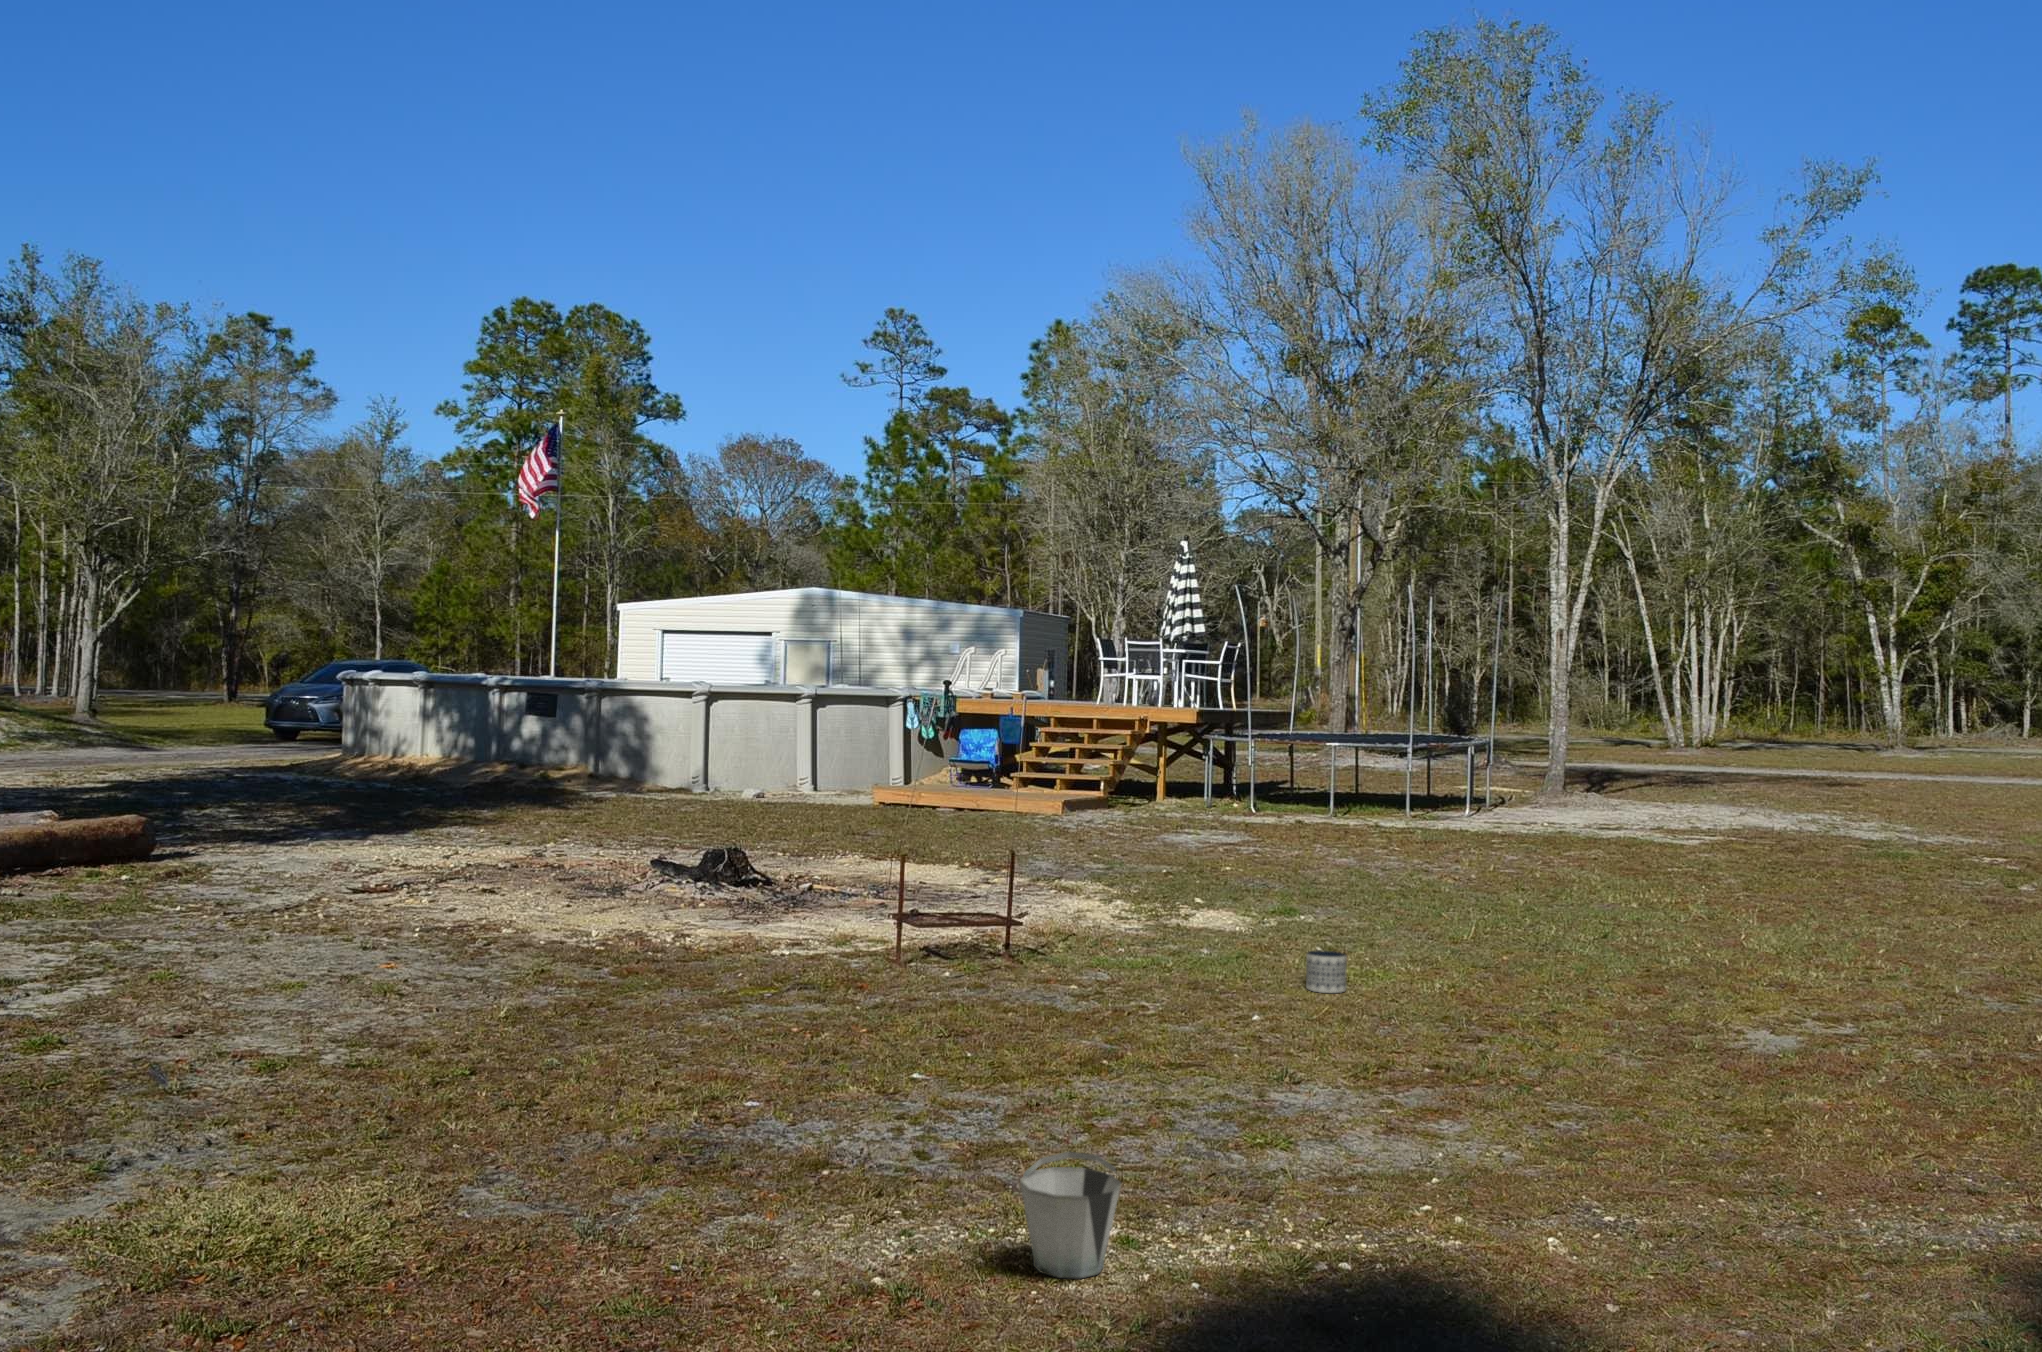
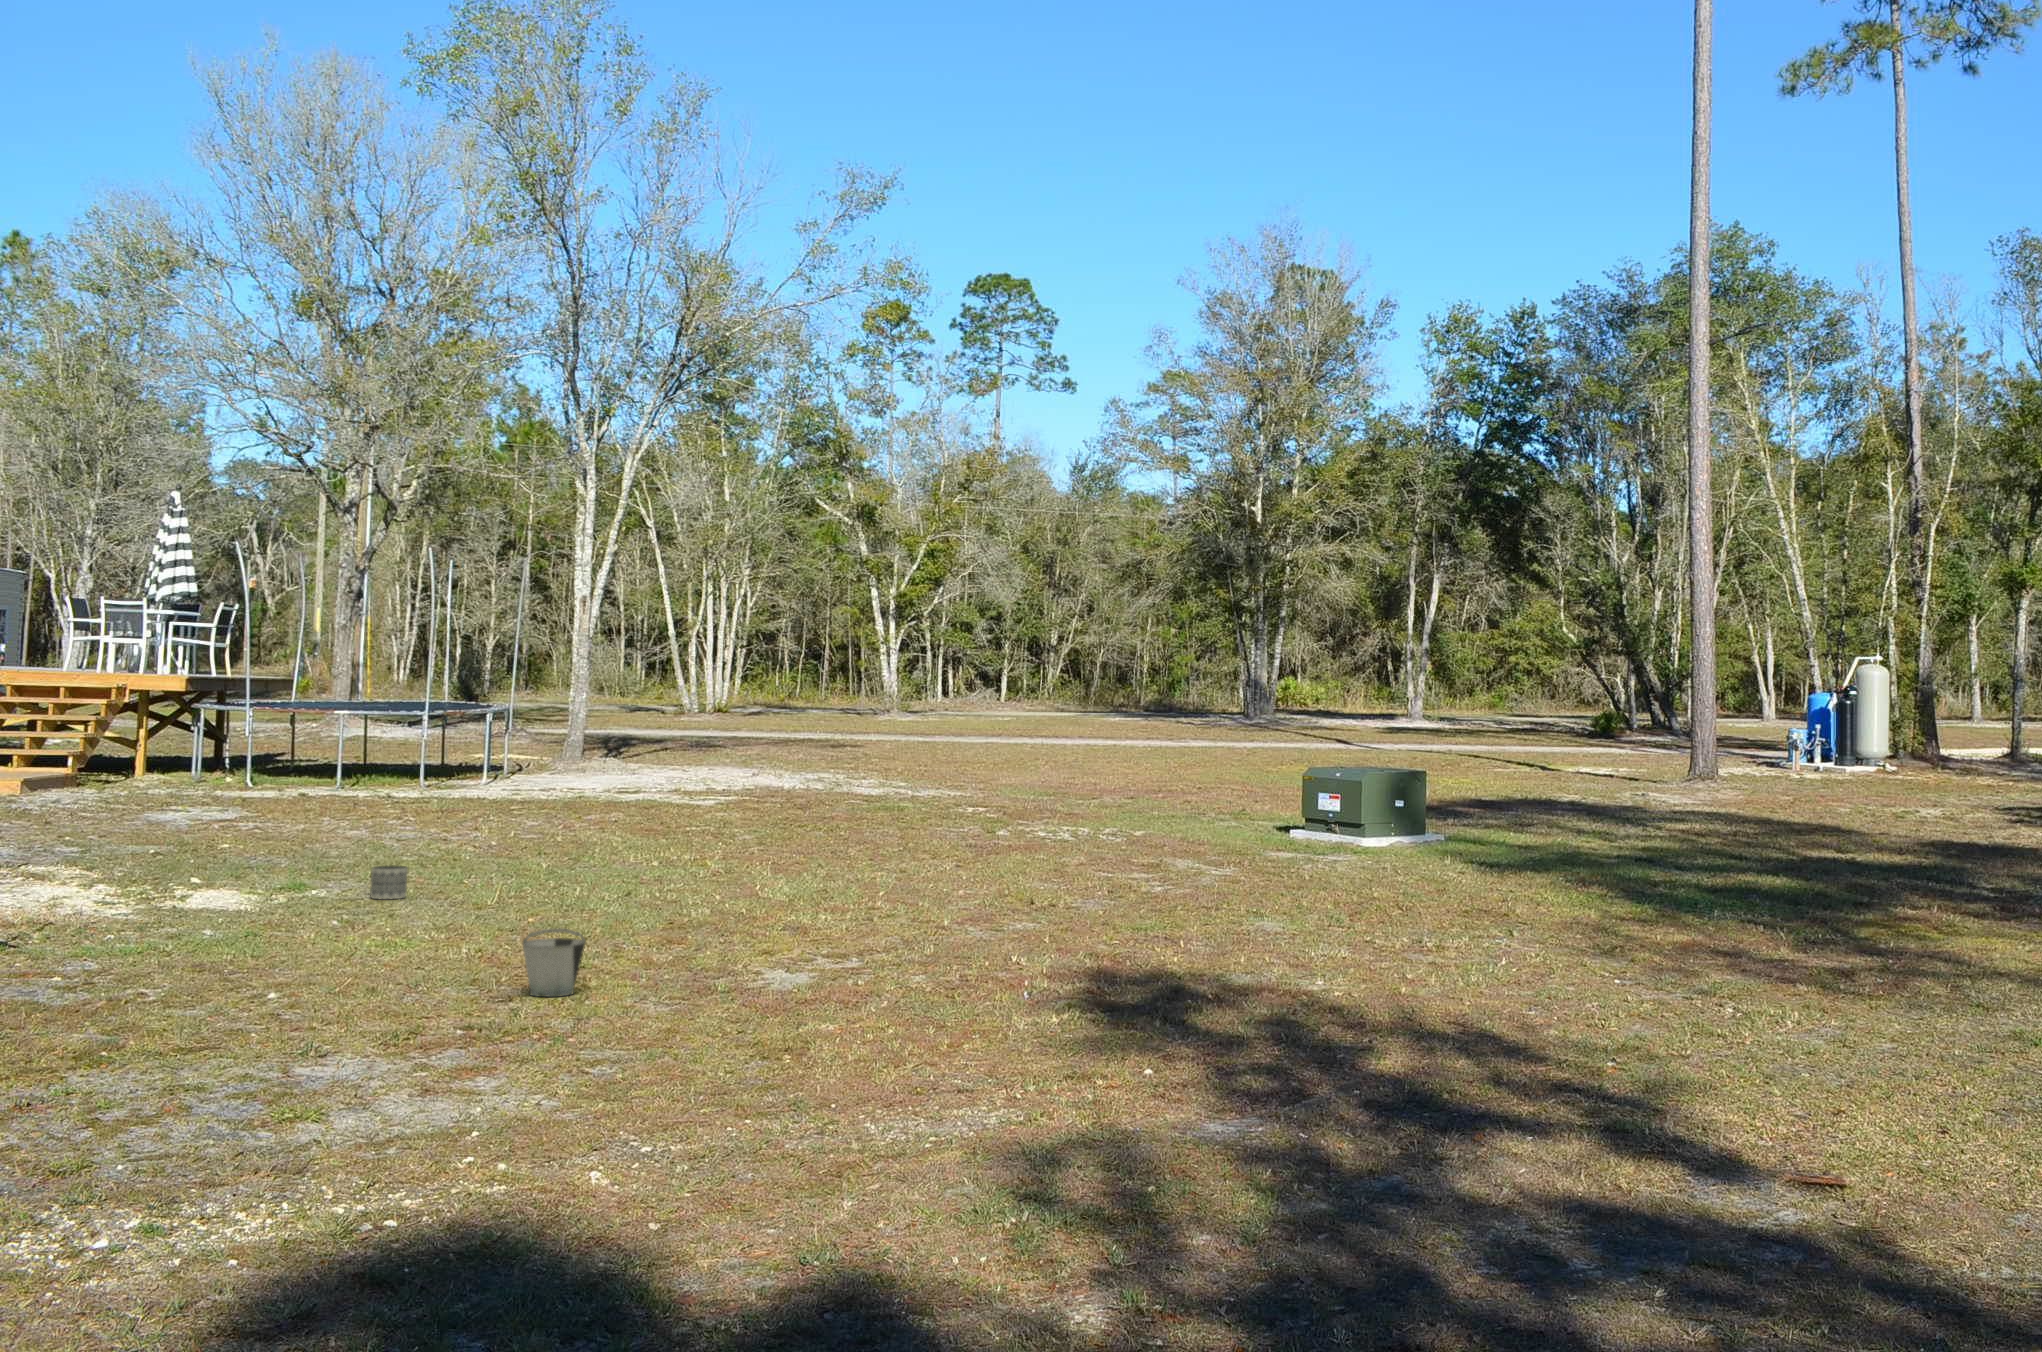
bucket: present [1020,1152,1121,1279] -> present [523,928,586,997]

